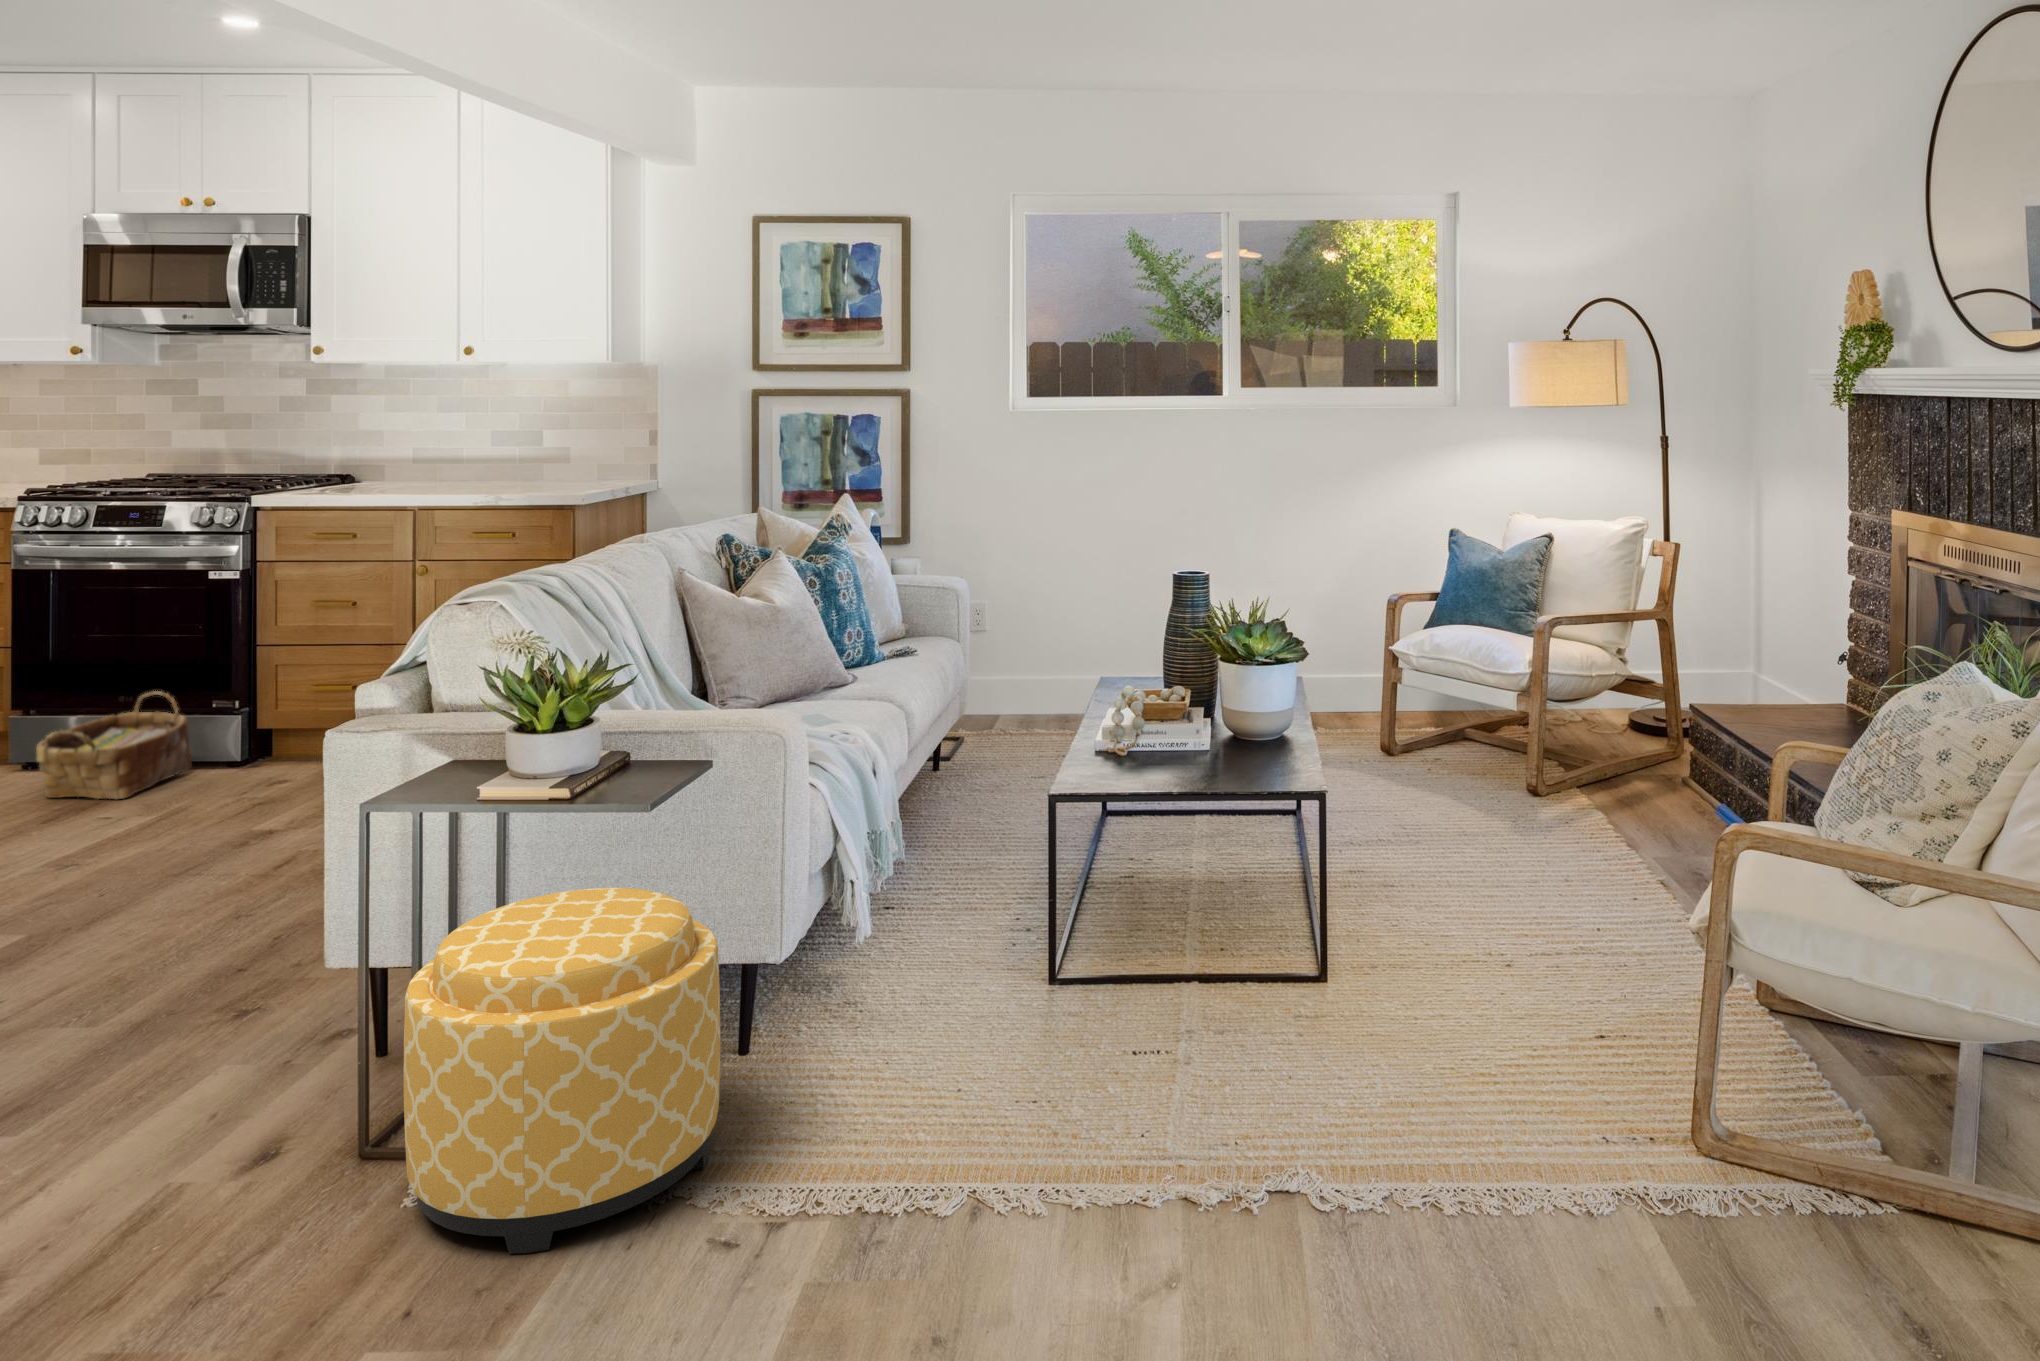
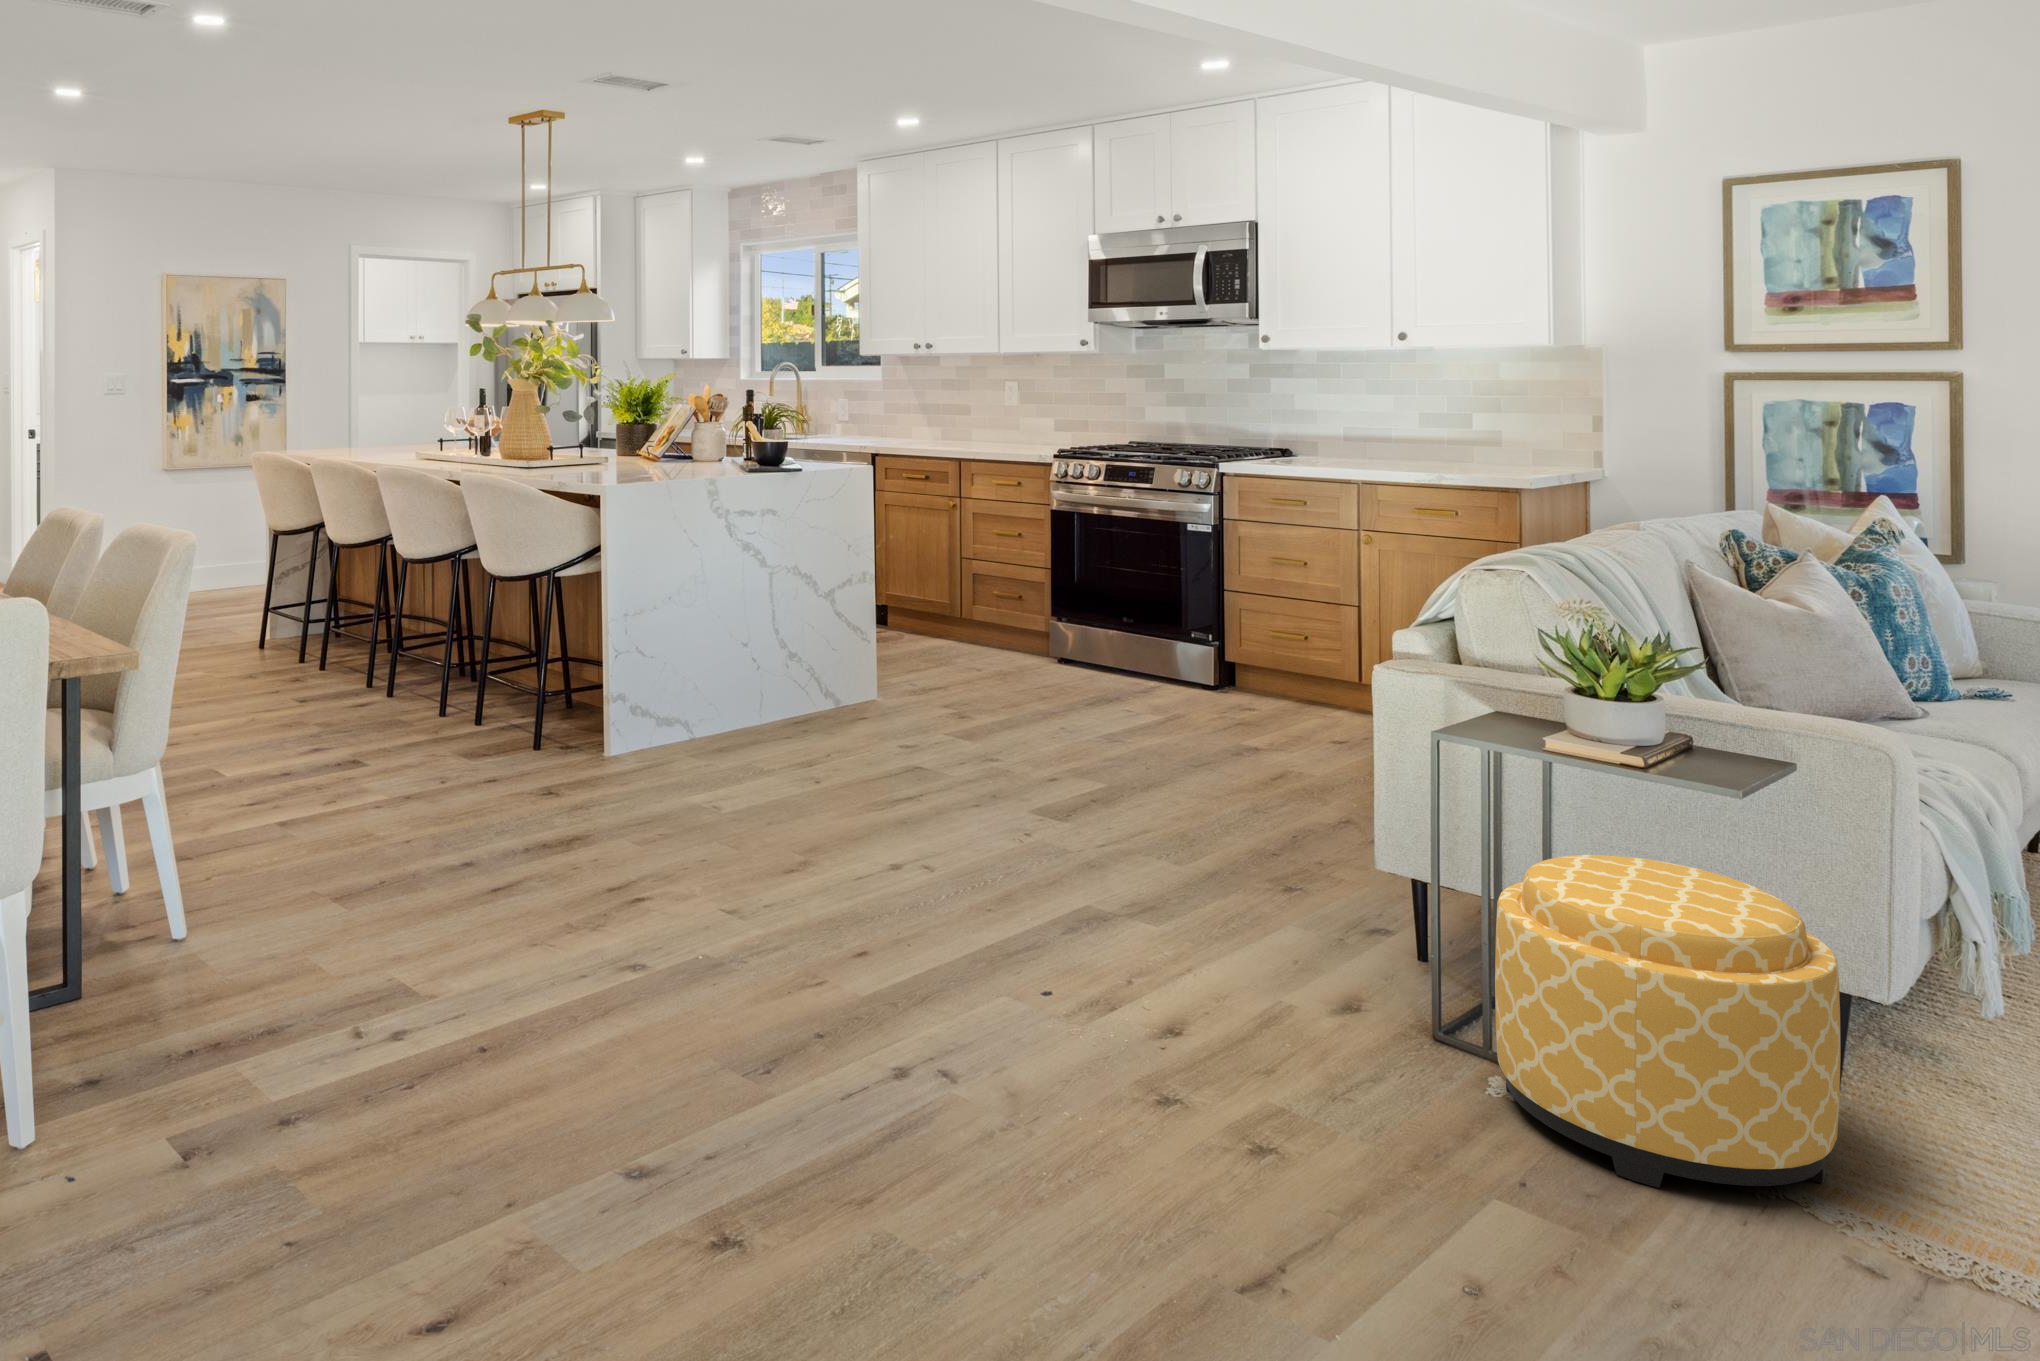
woven basket: present [36,691,192,800] -> none [1076,616,1176,697]

